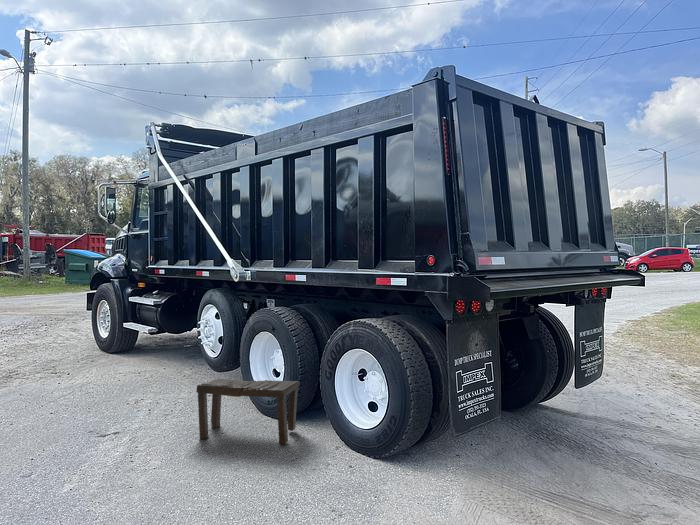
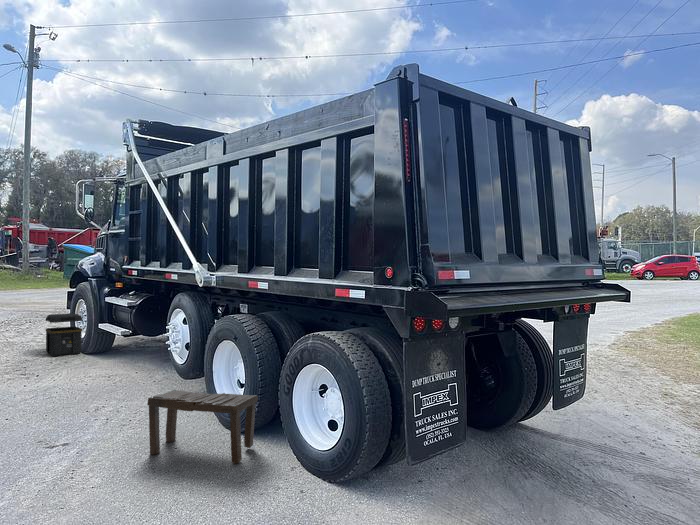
toolbox: none [71,313,107,355] -> present [46,313,82,356]

